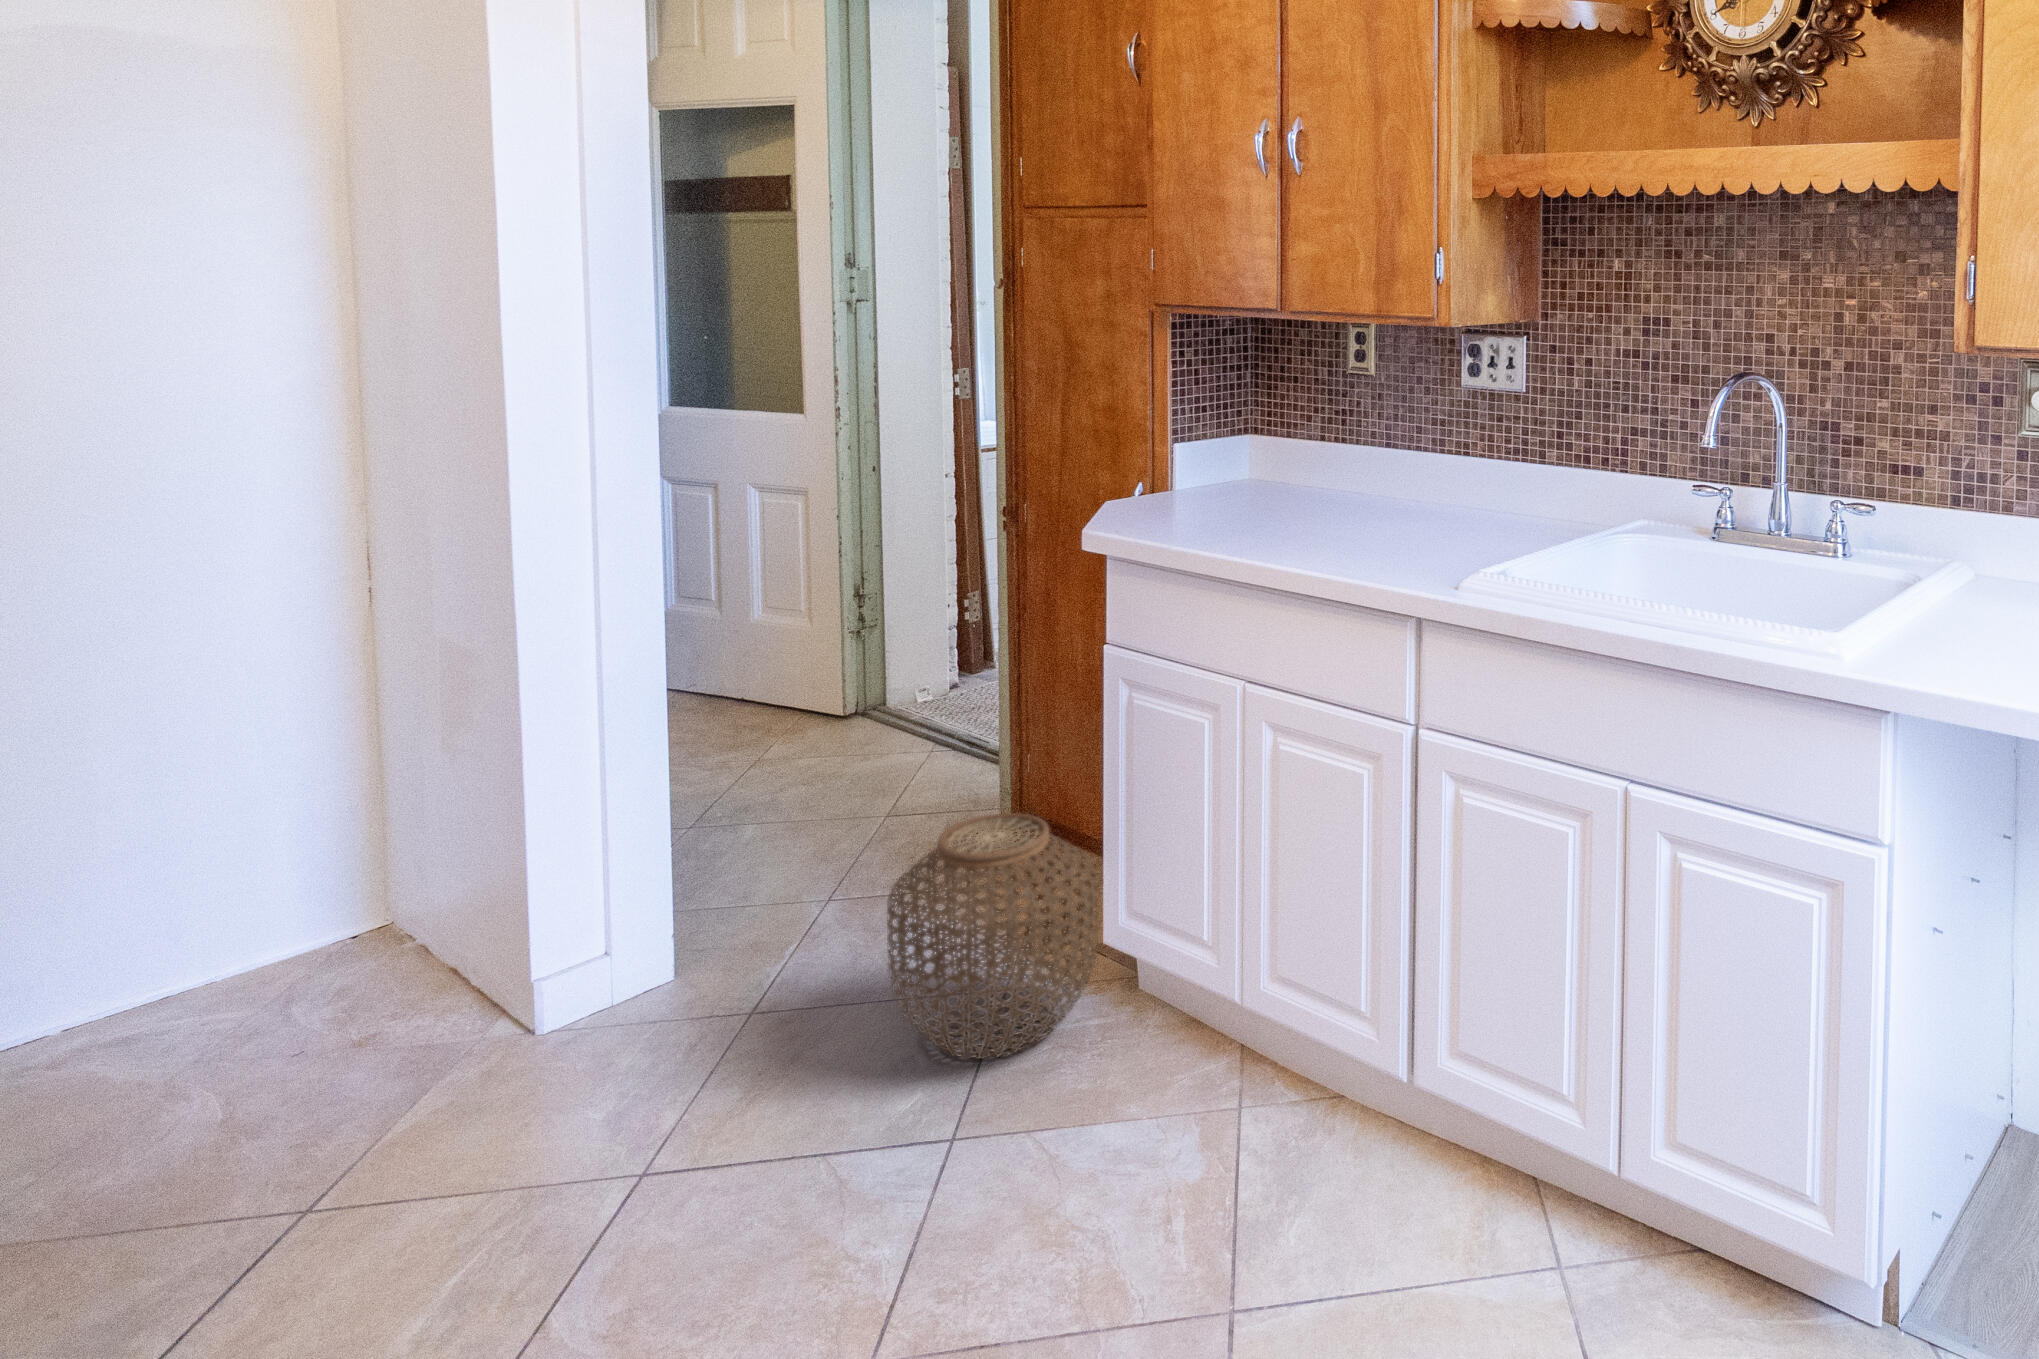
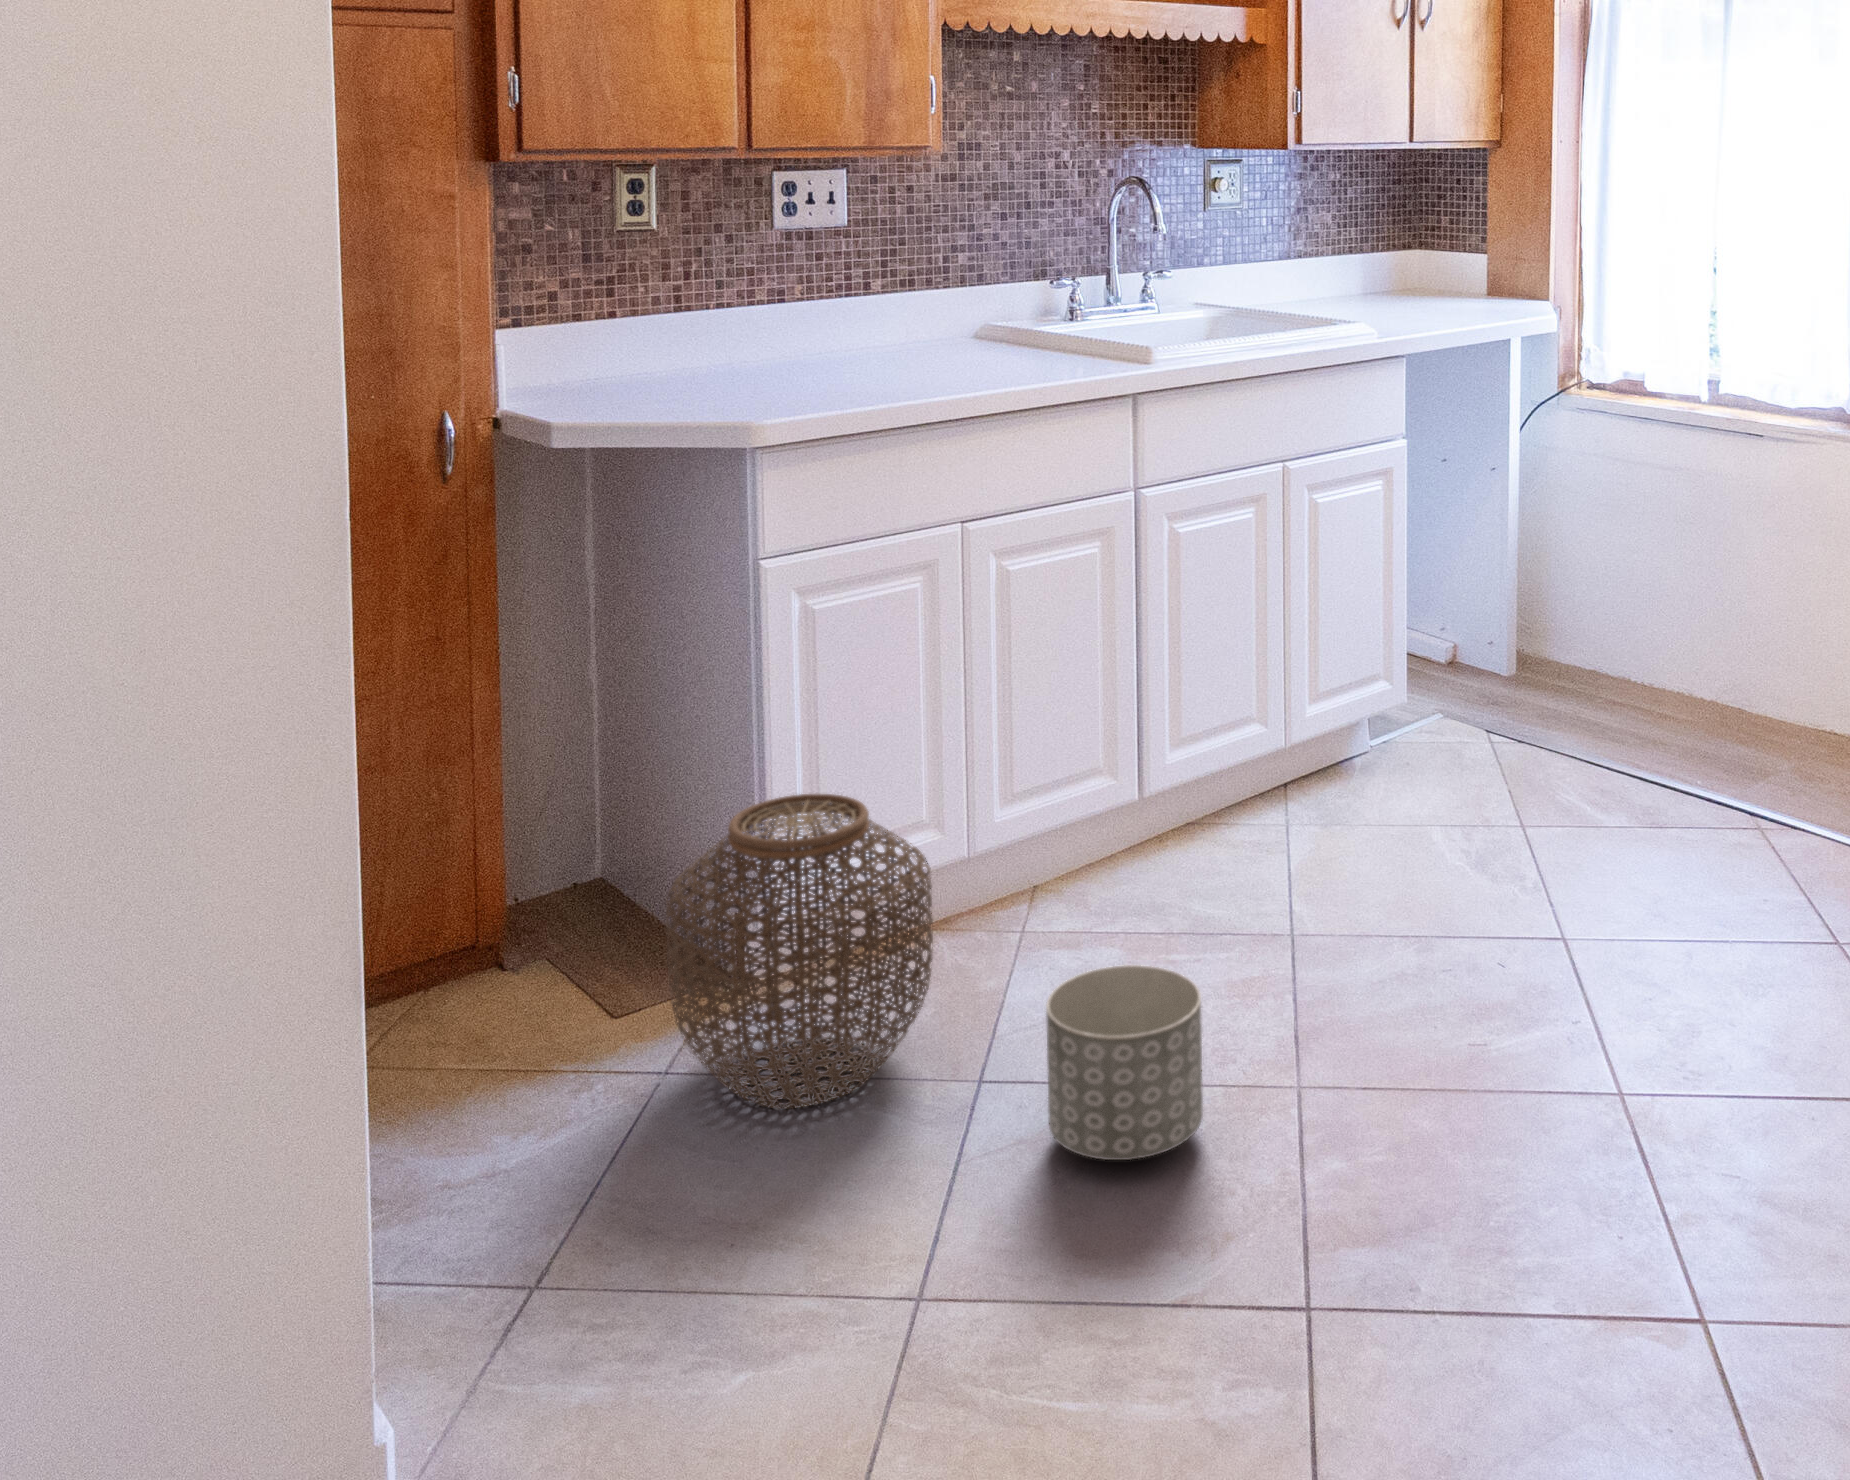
planter: none [716,1052,872,1242] -> present [1046,965,1203,1160]

